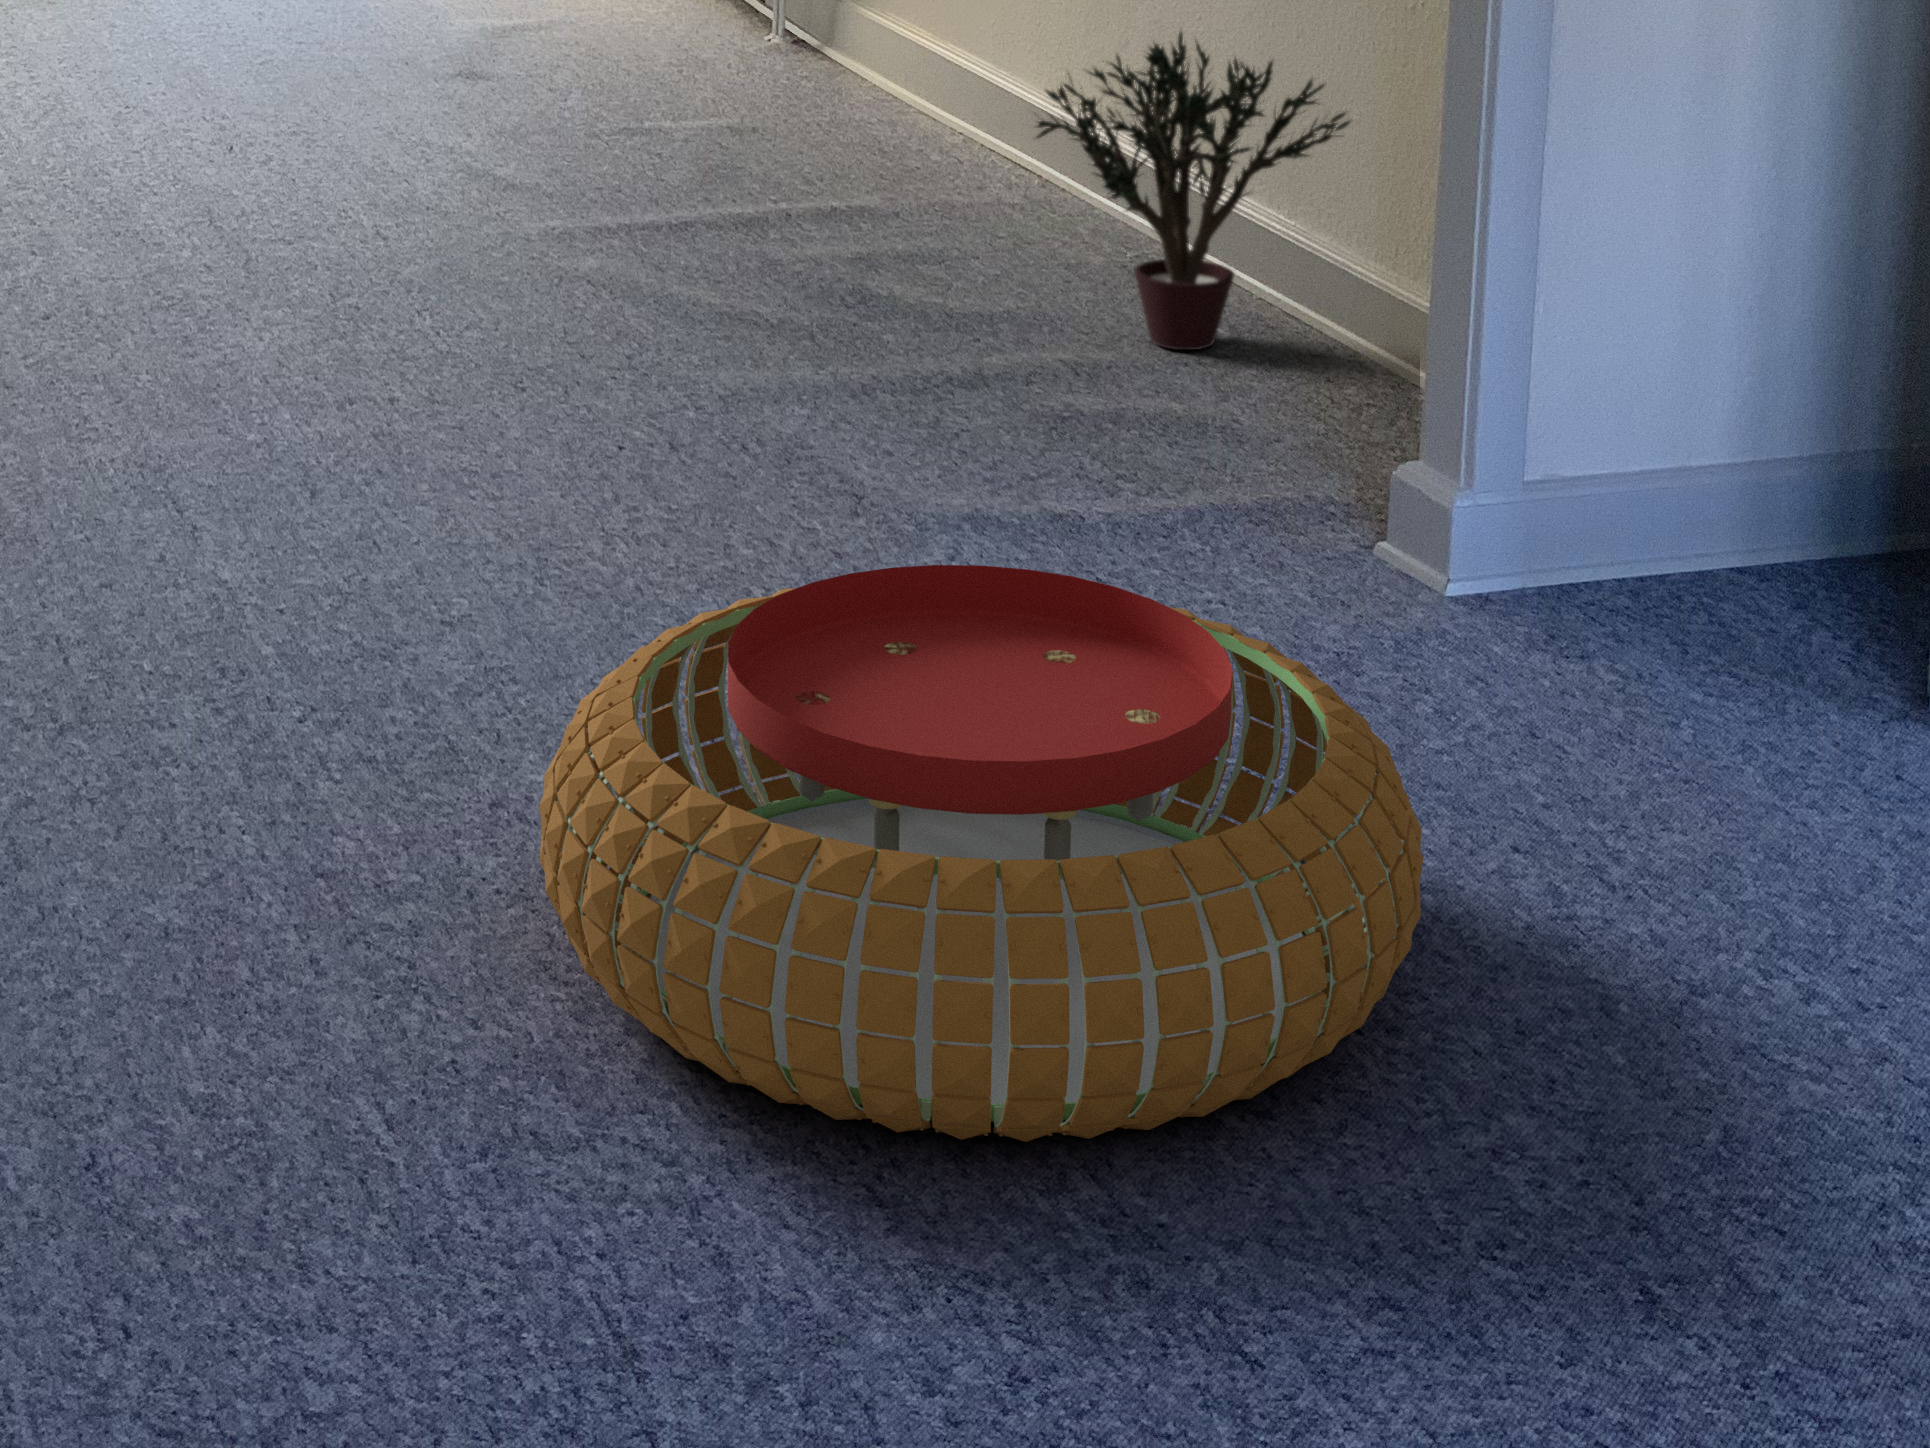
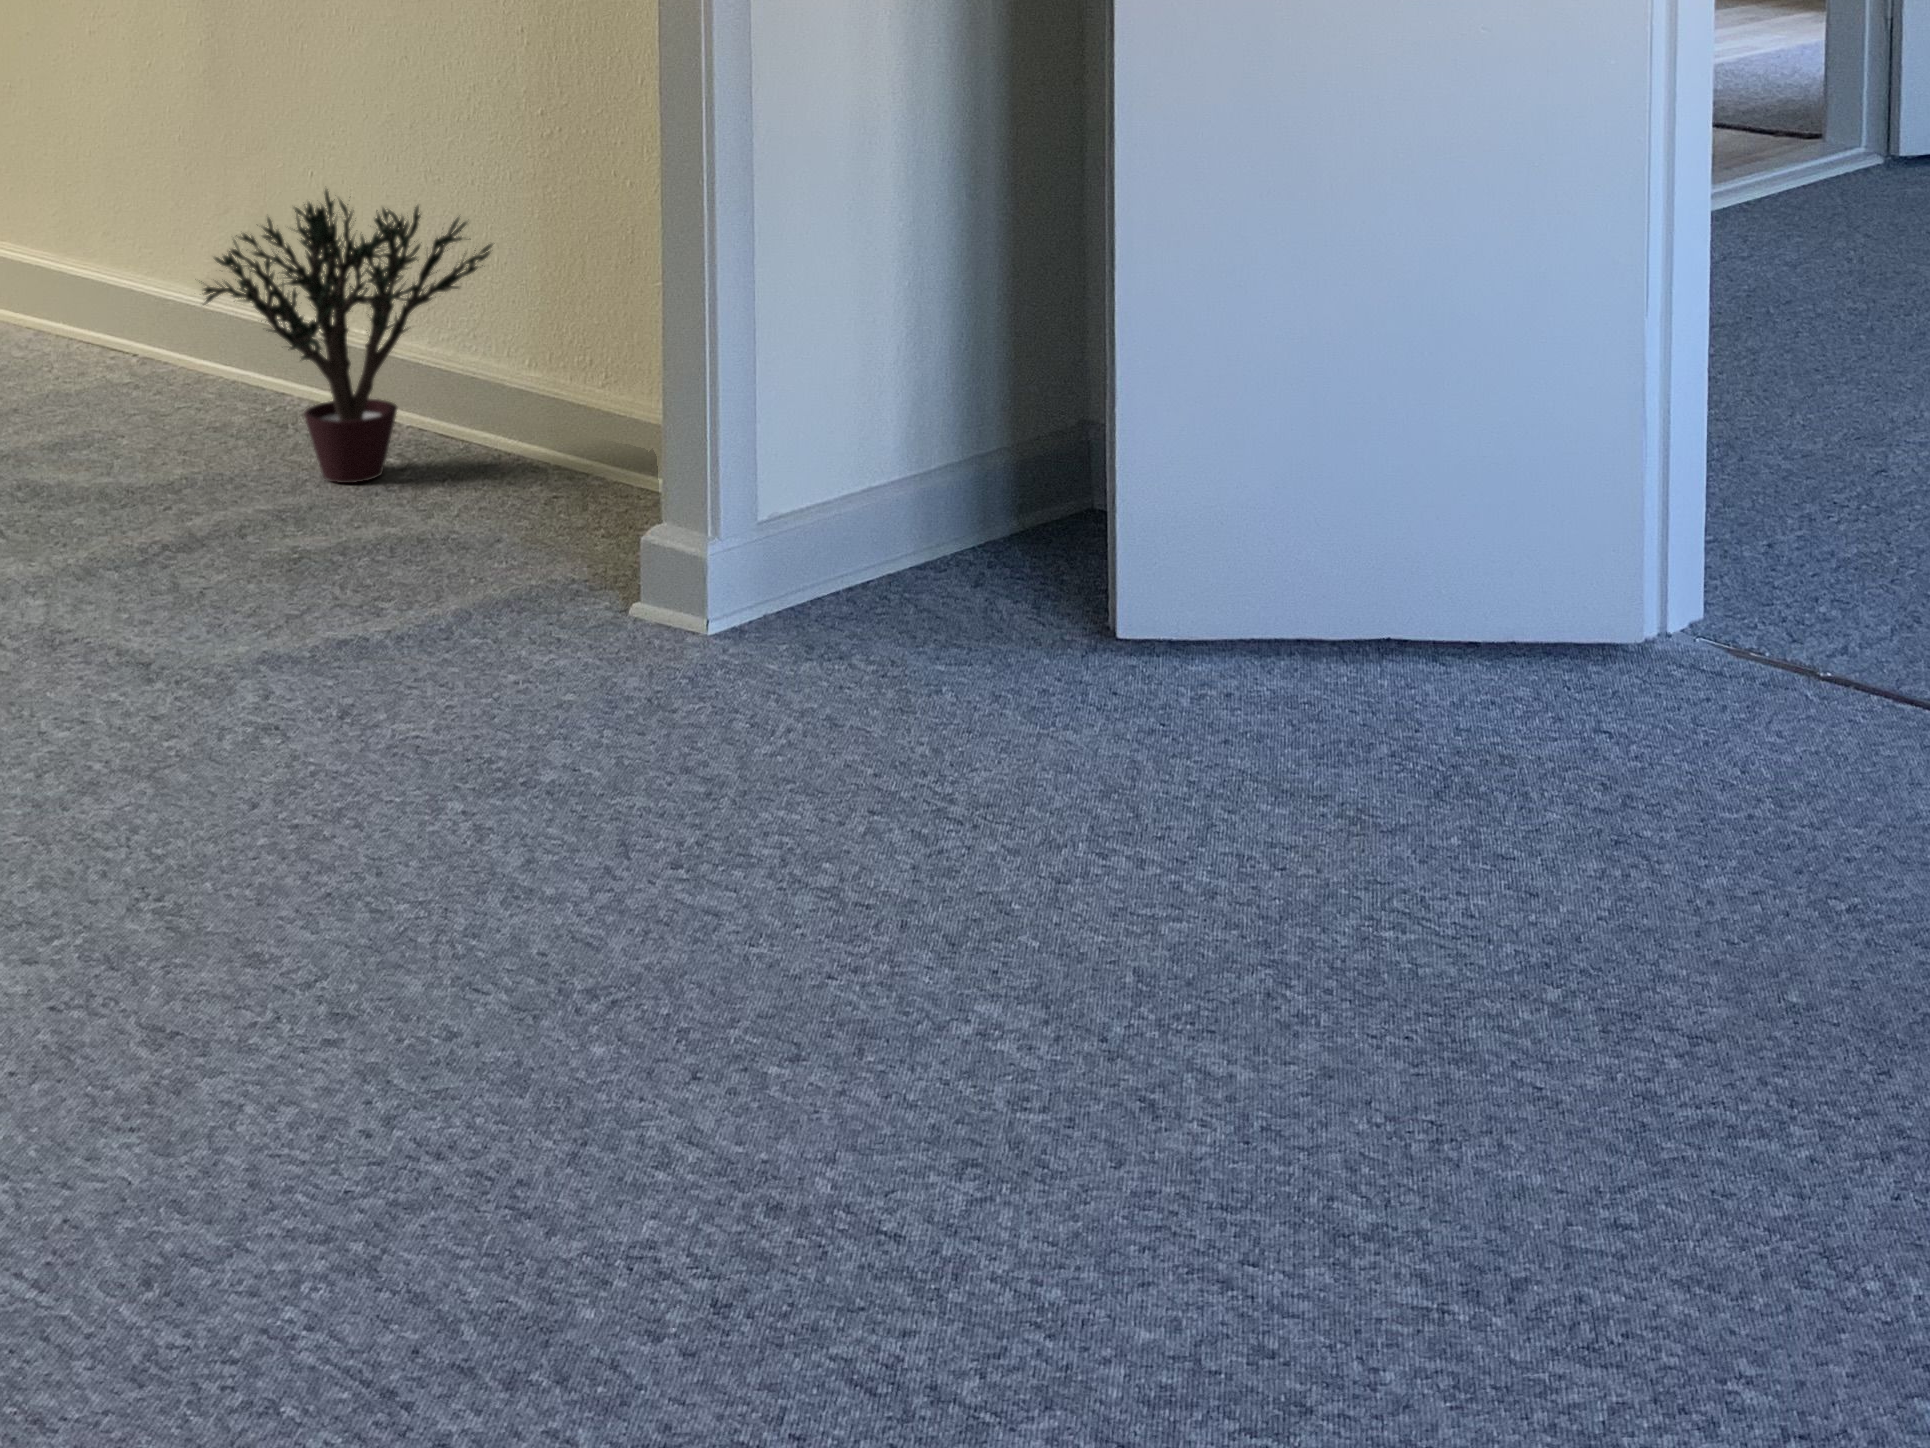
pouf: present [539,565,1423,1142] -> none [68,655,872,1163]

